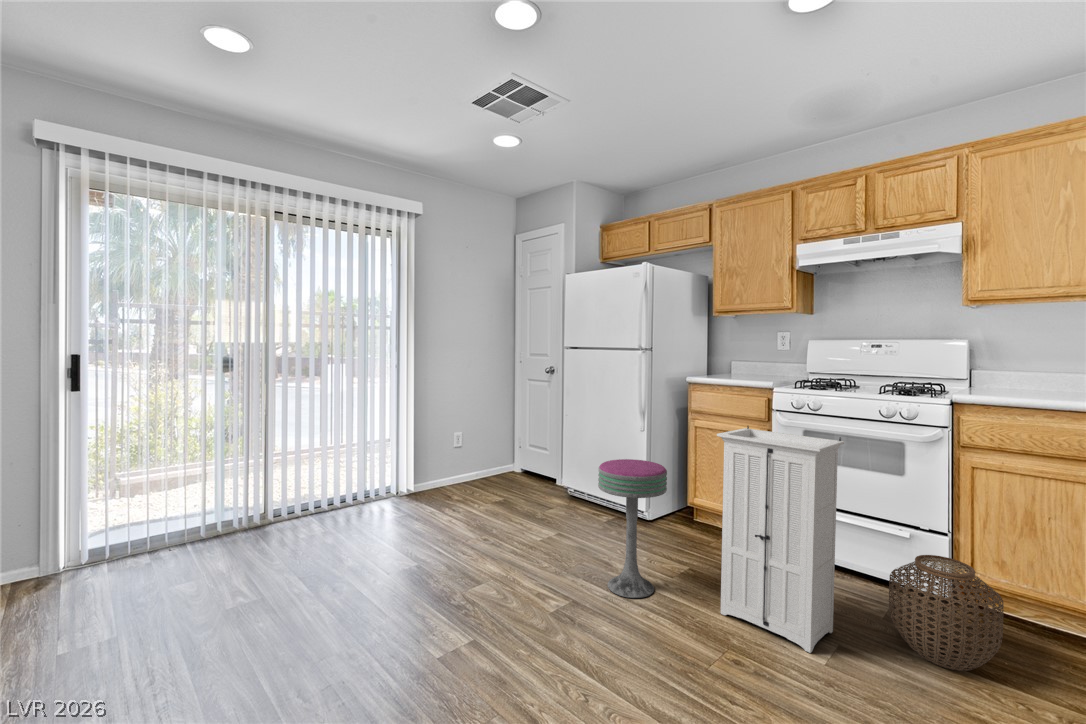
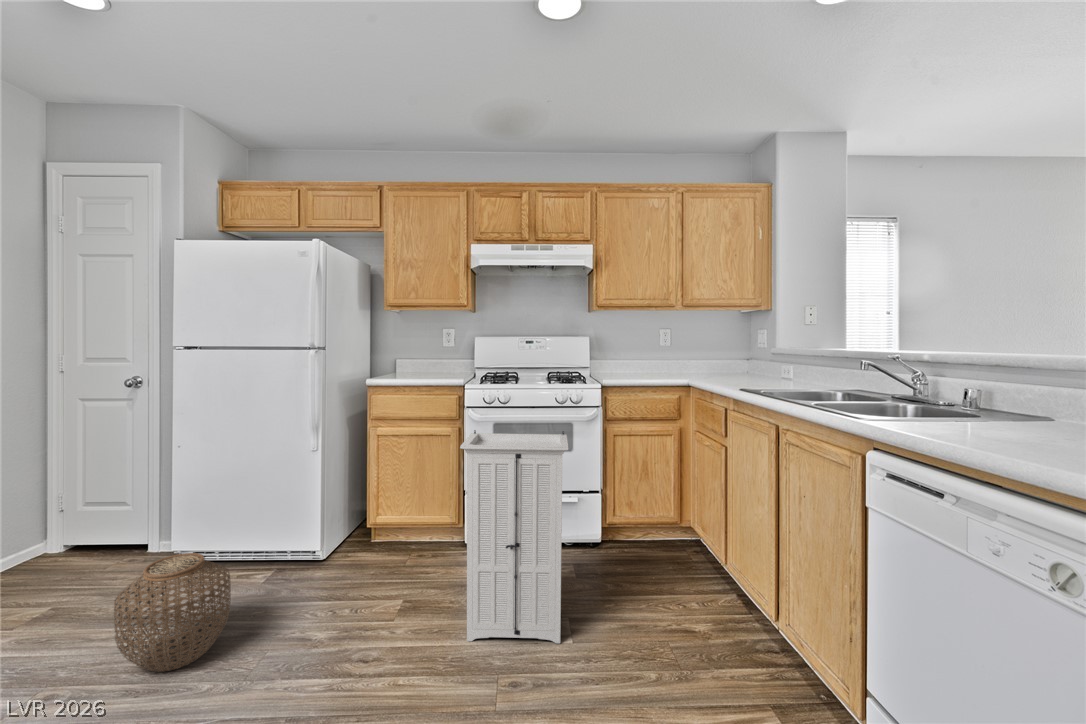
bar stool: present [598,459,667,598] -> none [303,491,397,679]
woven basket: present [889,555,1004,671] -> present [114,553,231,672]

